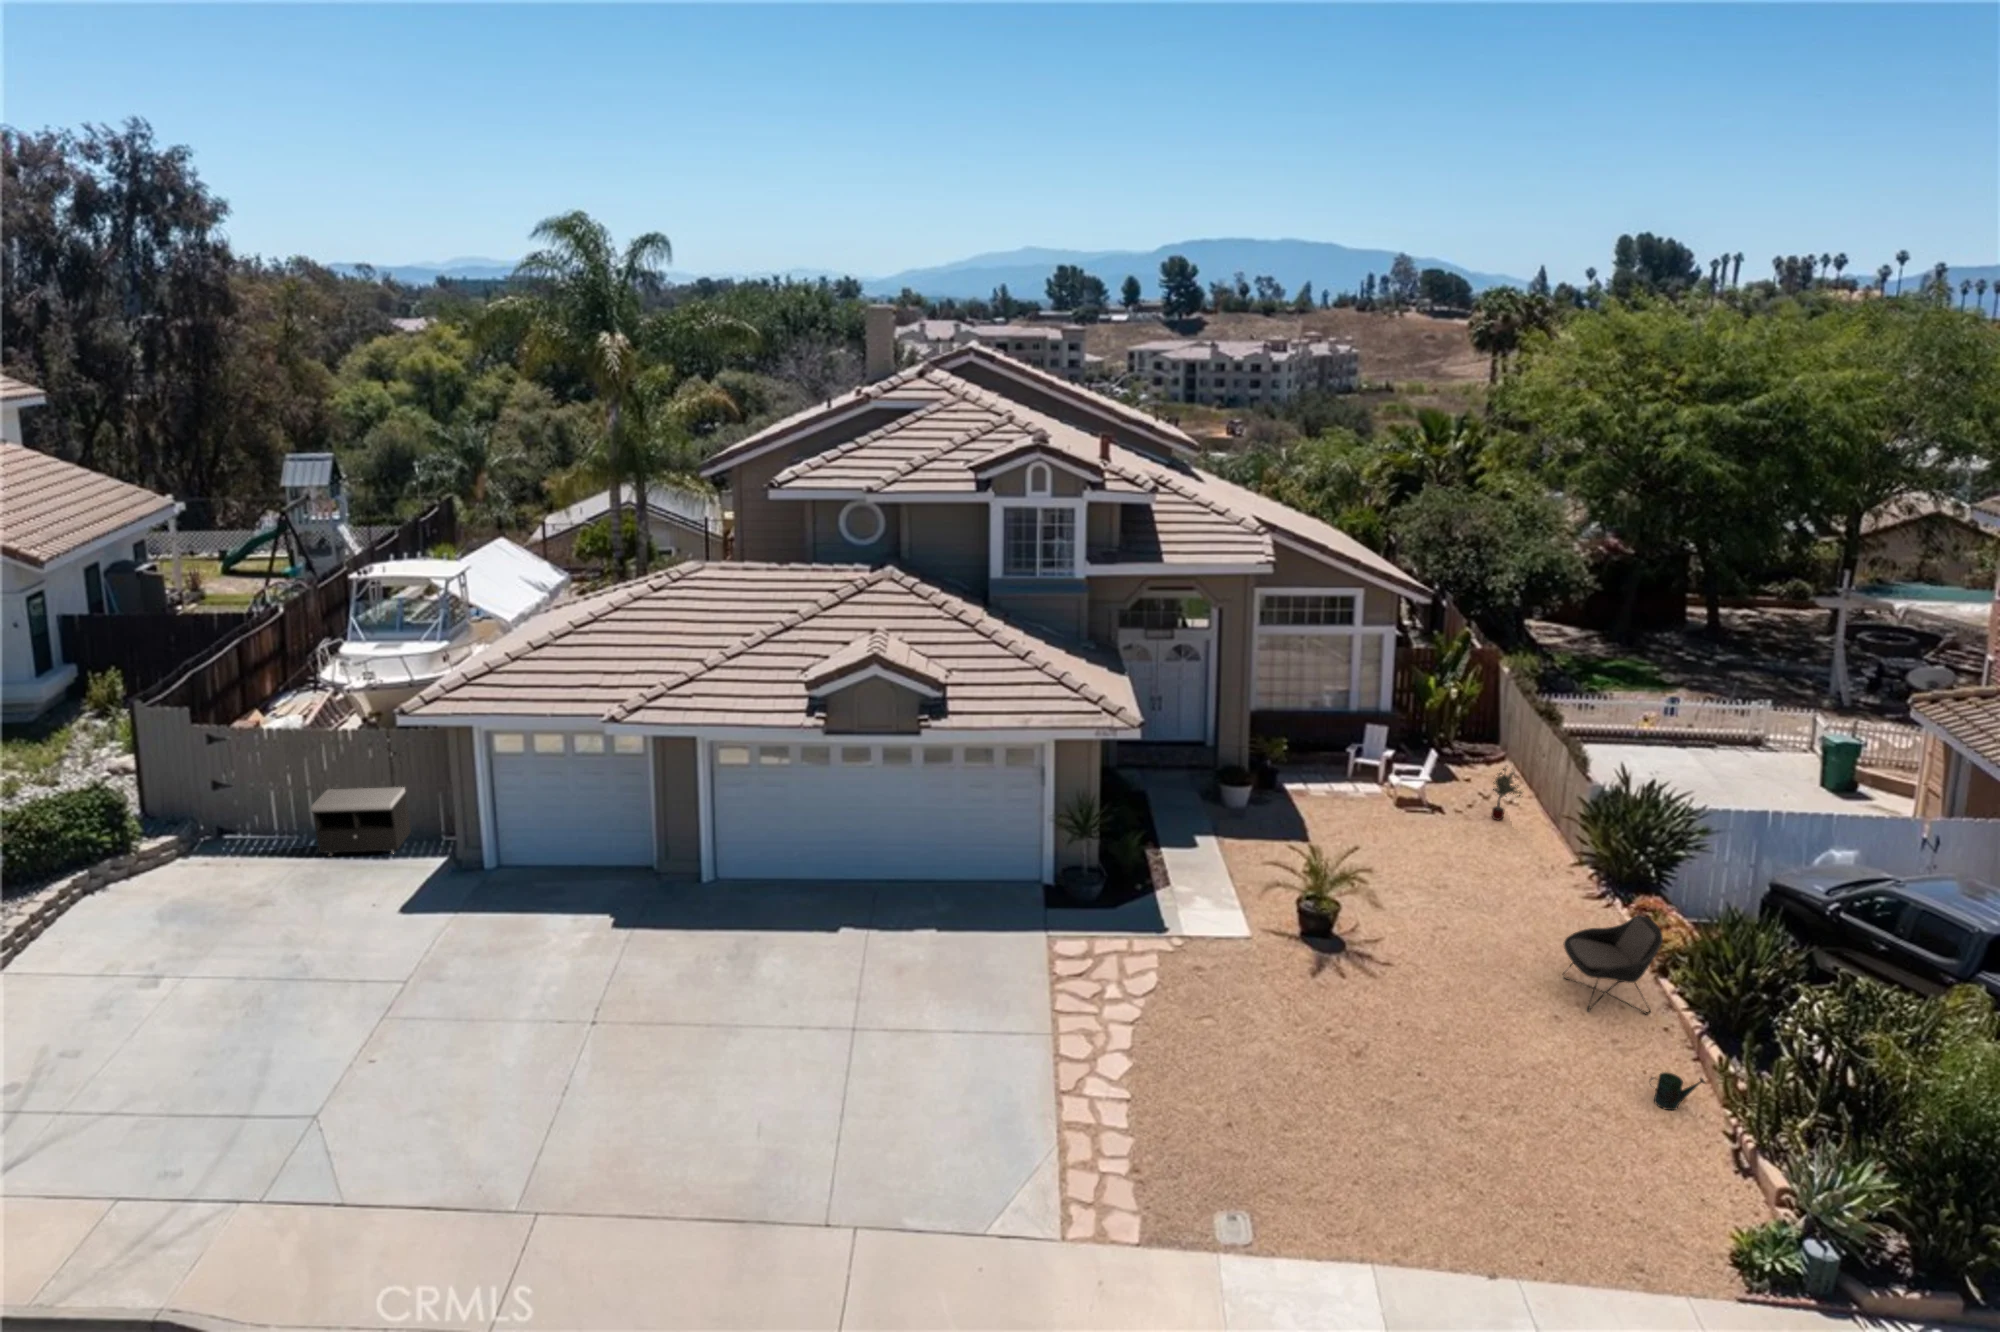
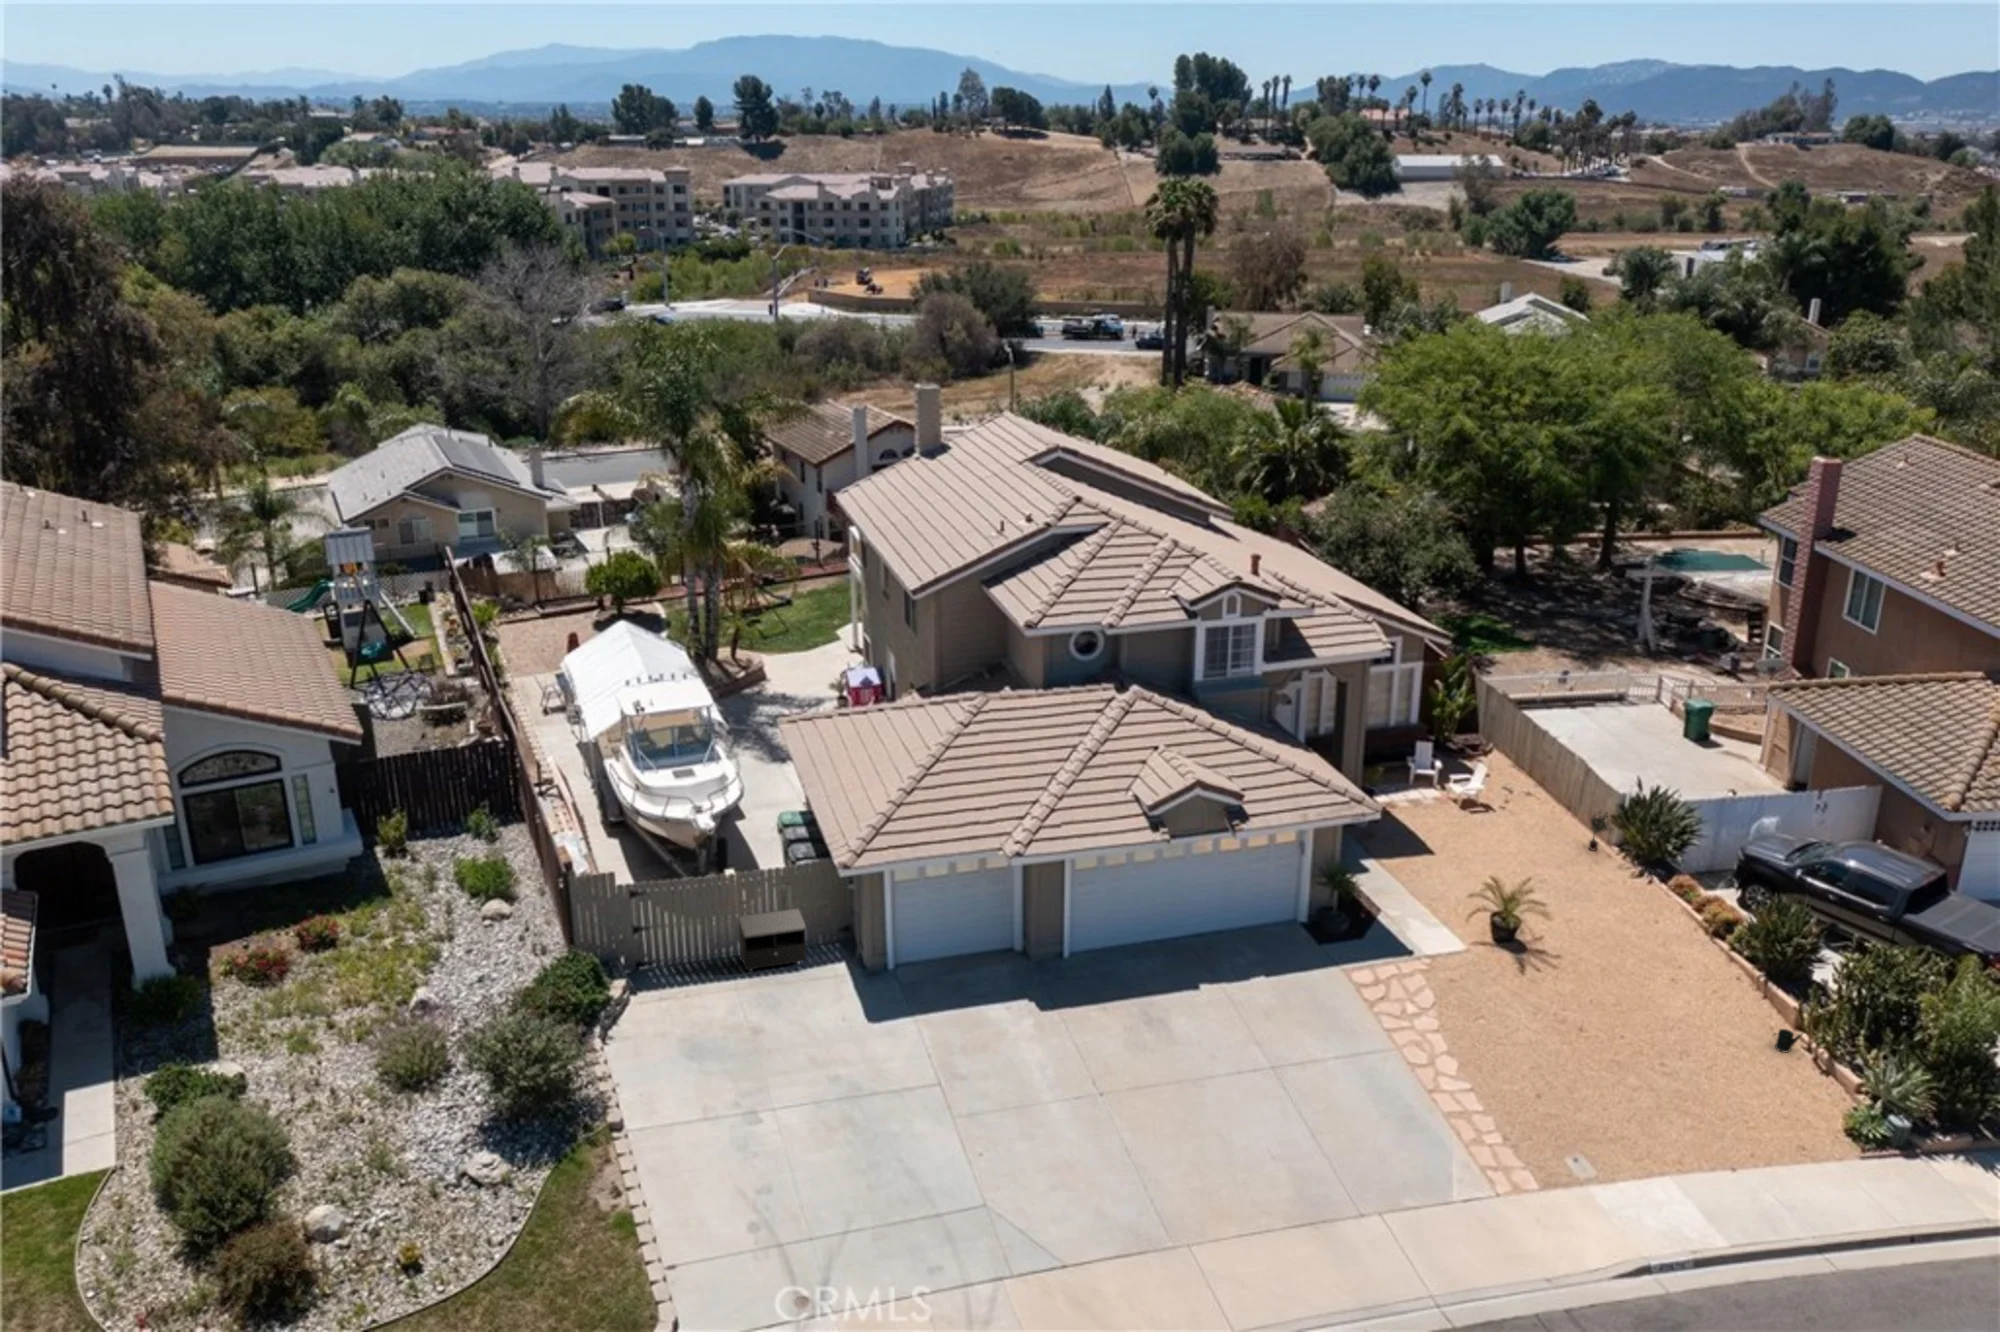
lounge chair: present [1563,915,1663,1014] -> none [1689,925,1761,994]

